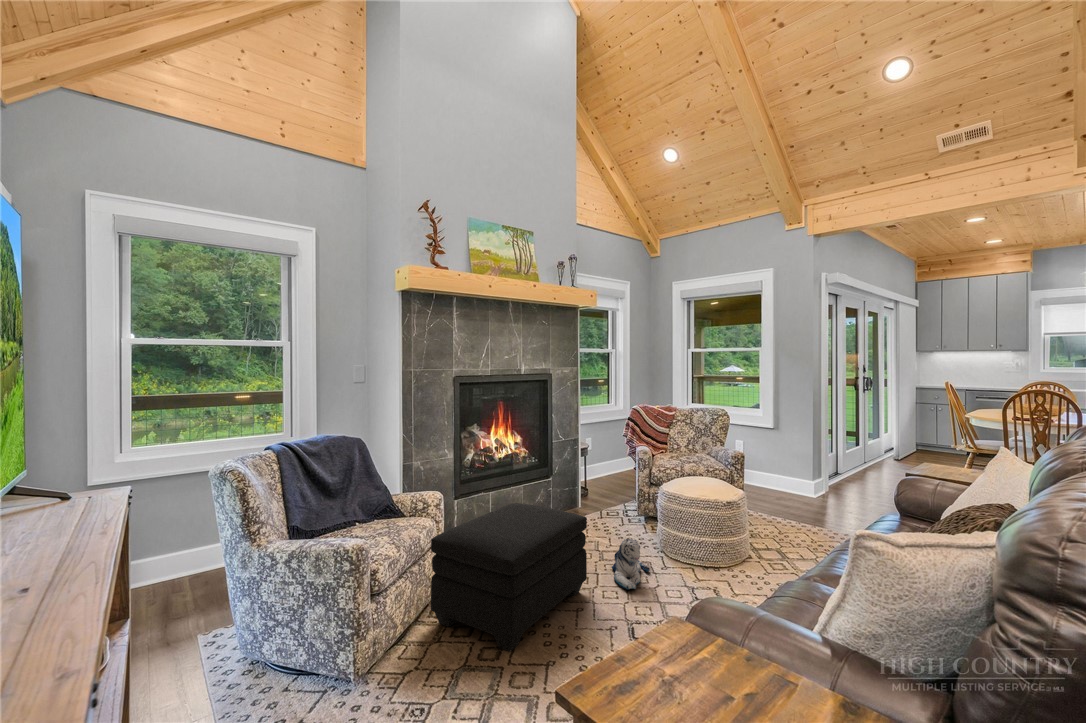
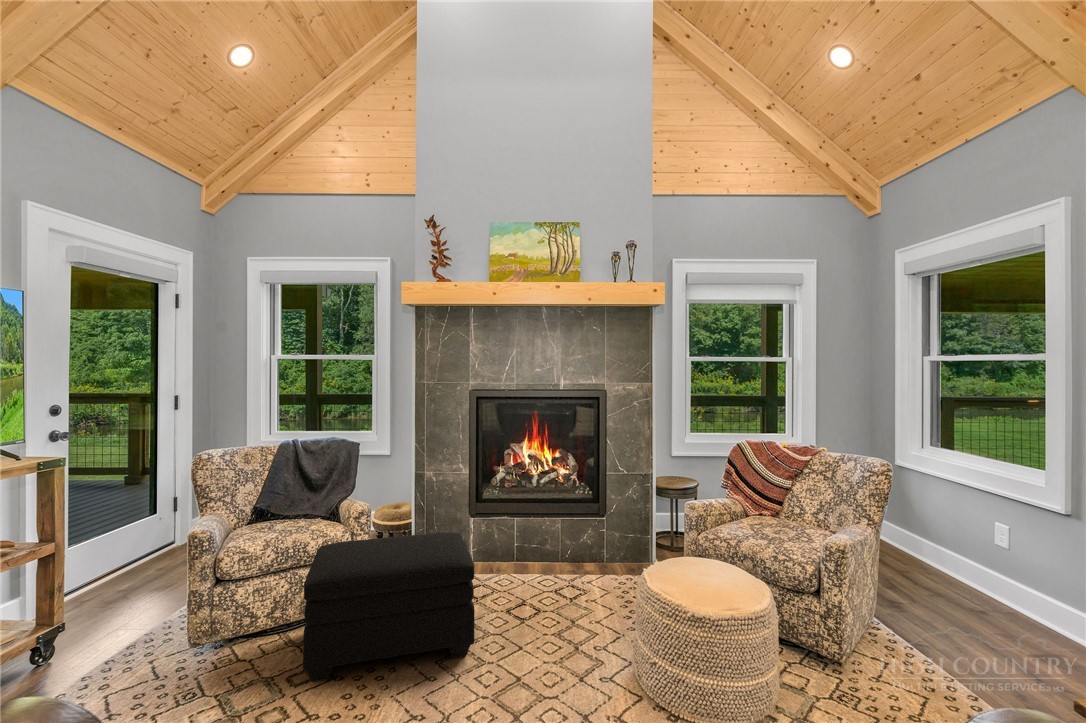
plush toy: present [612,539,650,590] -> none [507,610,586,680]

